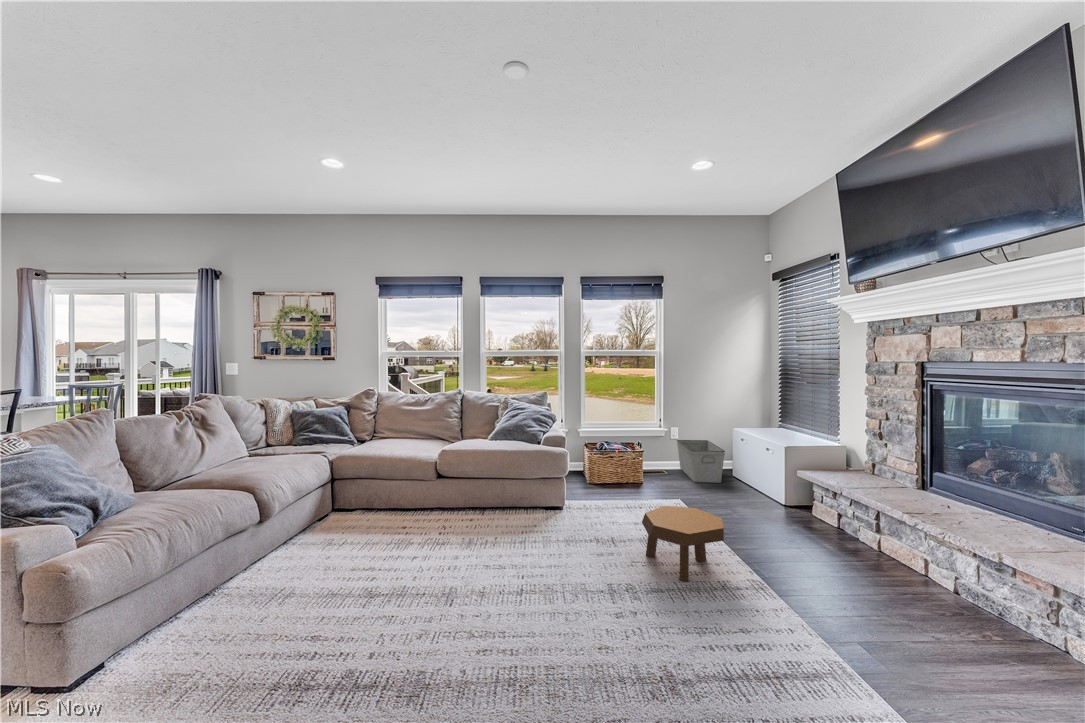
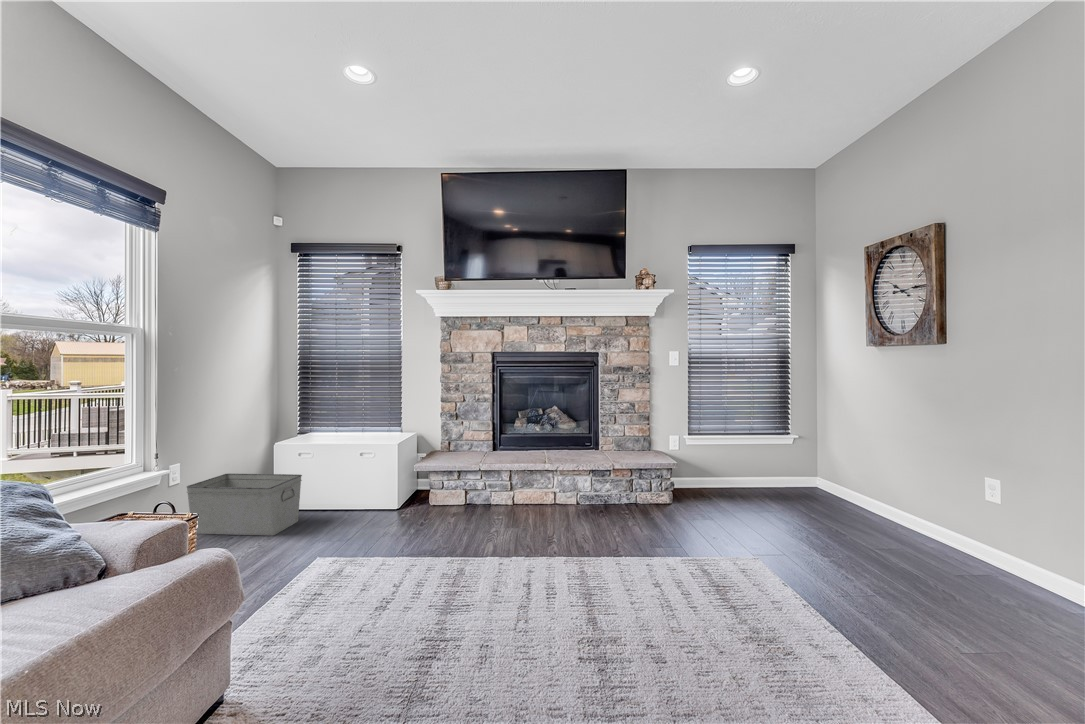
footstool: present [642,506,724,582] -> none [487,516,585,609]

